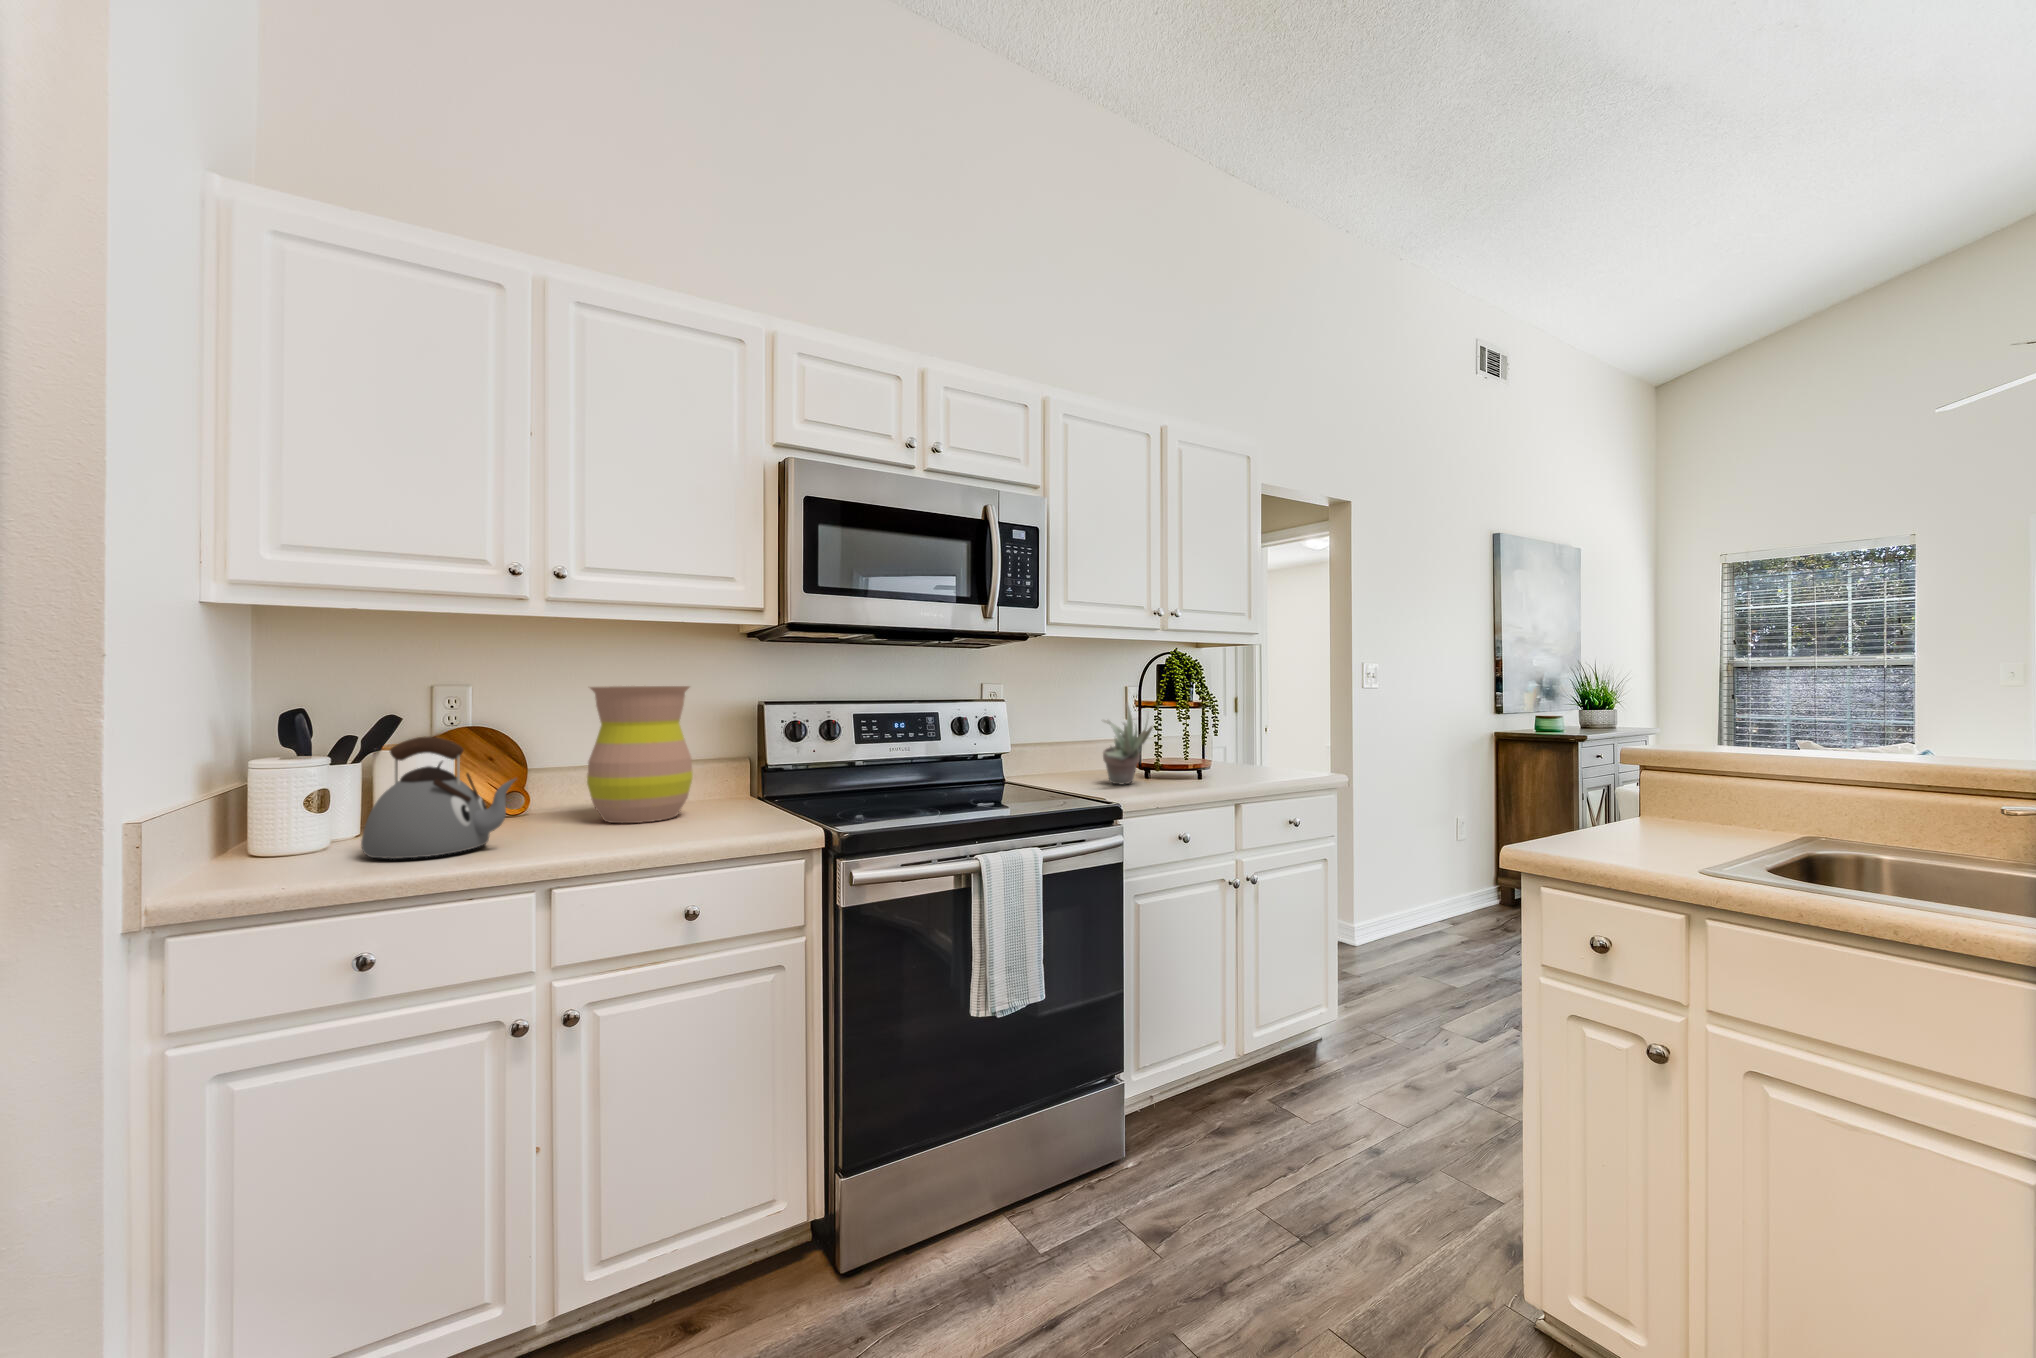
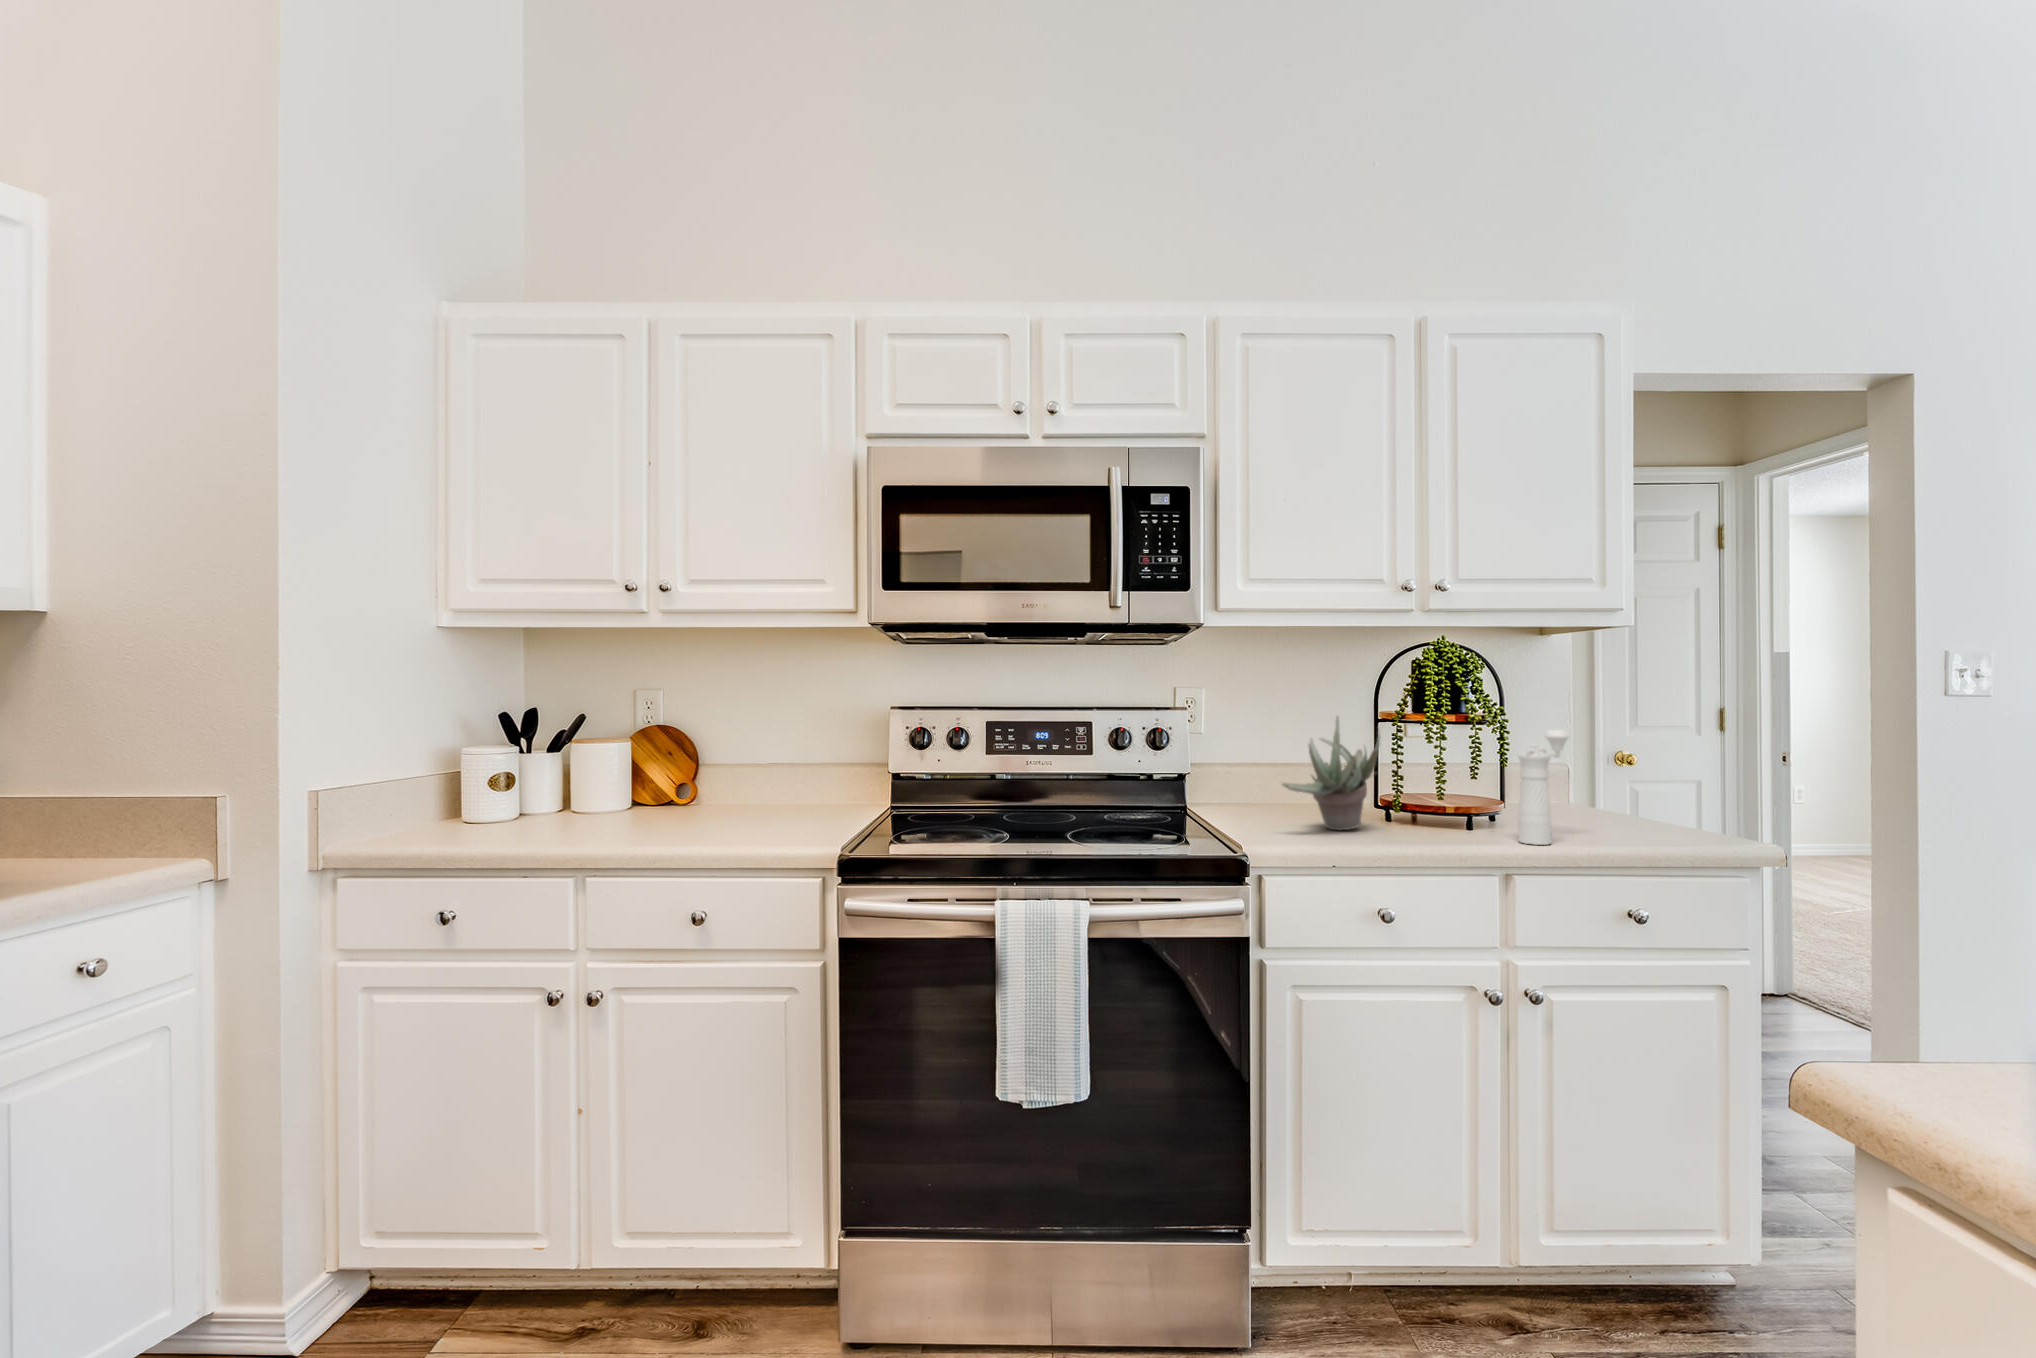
vase: present [587,686,693,823] -> none [699,690,797,825]
pepper mill: none [1229,710,1250,783] -> present [1518,730,1569,845]
kettle: present [361,737,516,859] -> none [494,735,592,837]

